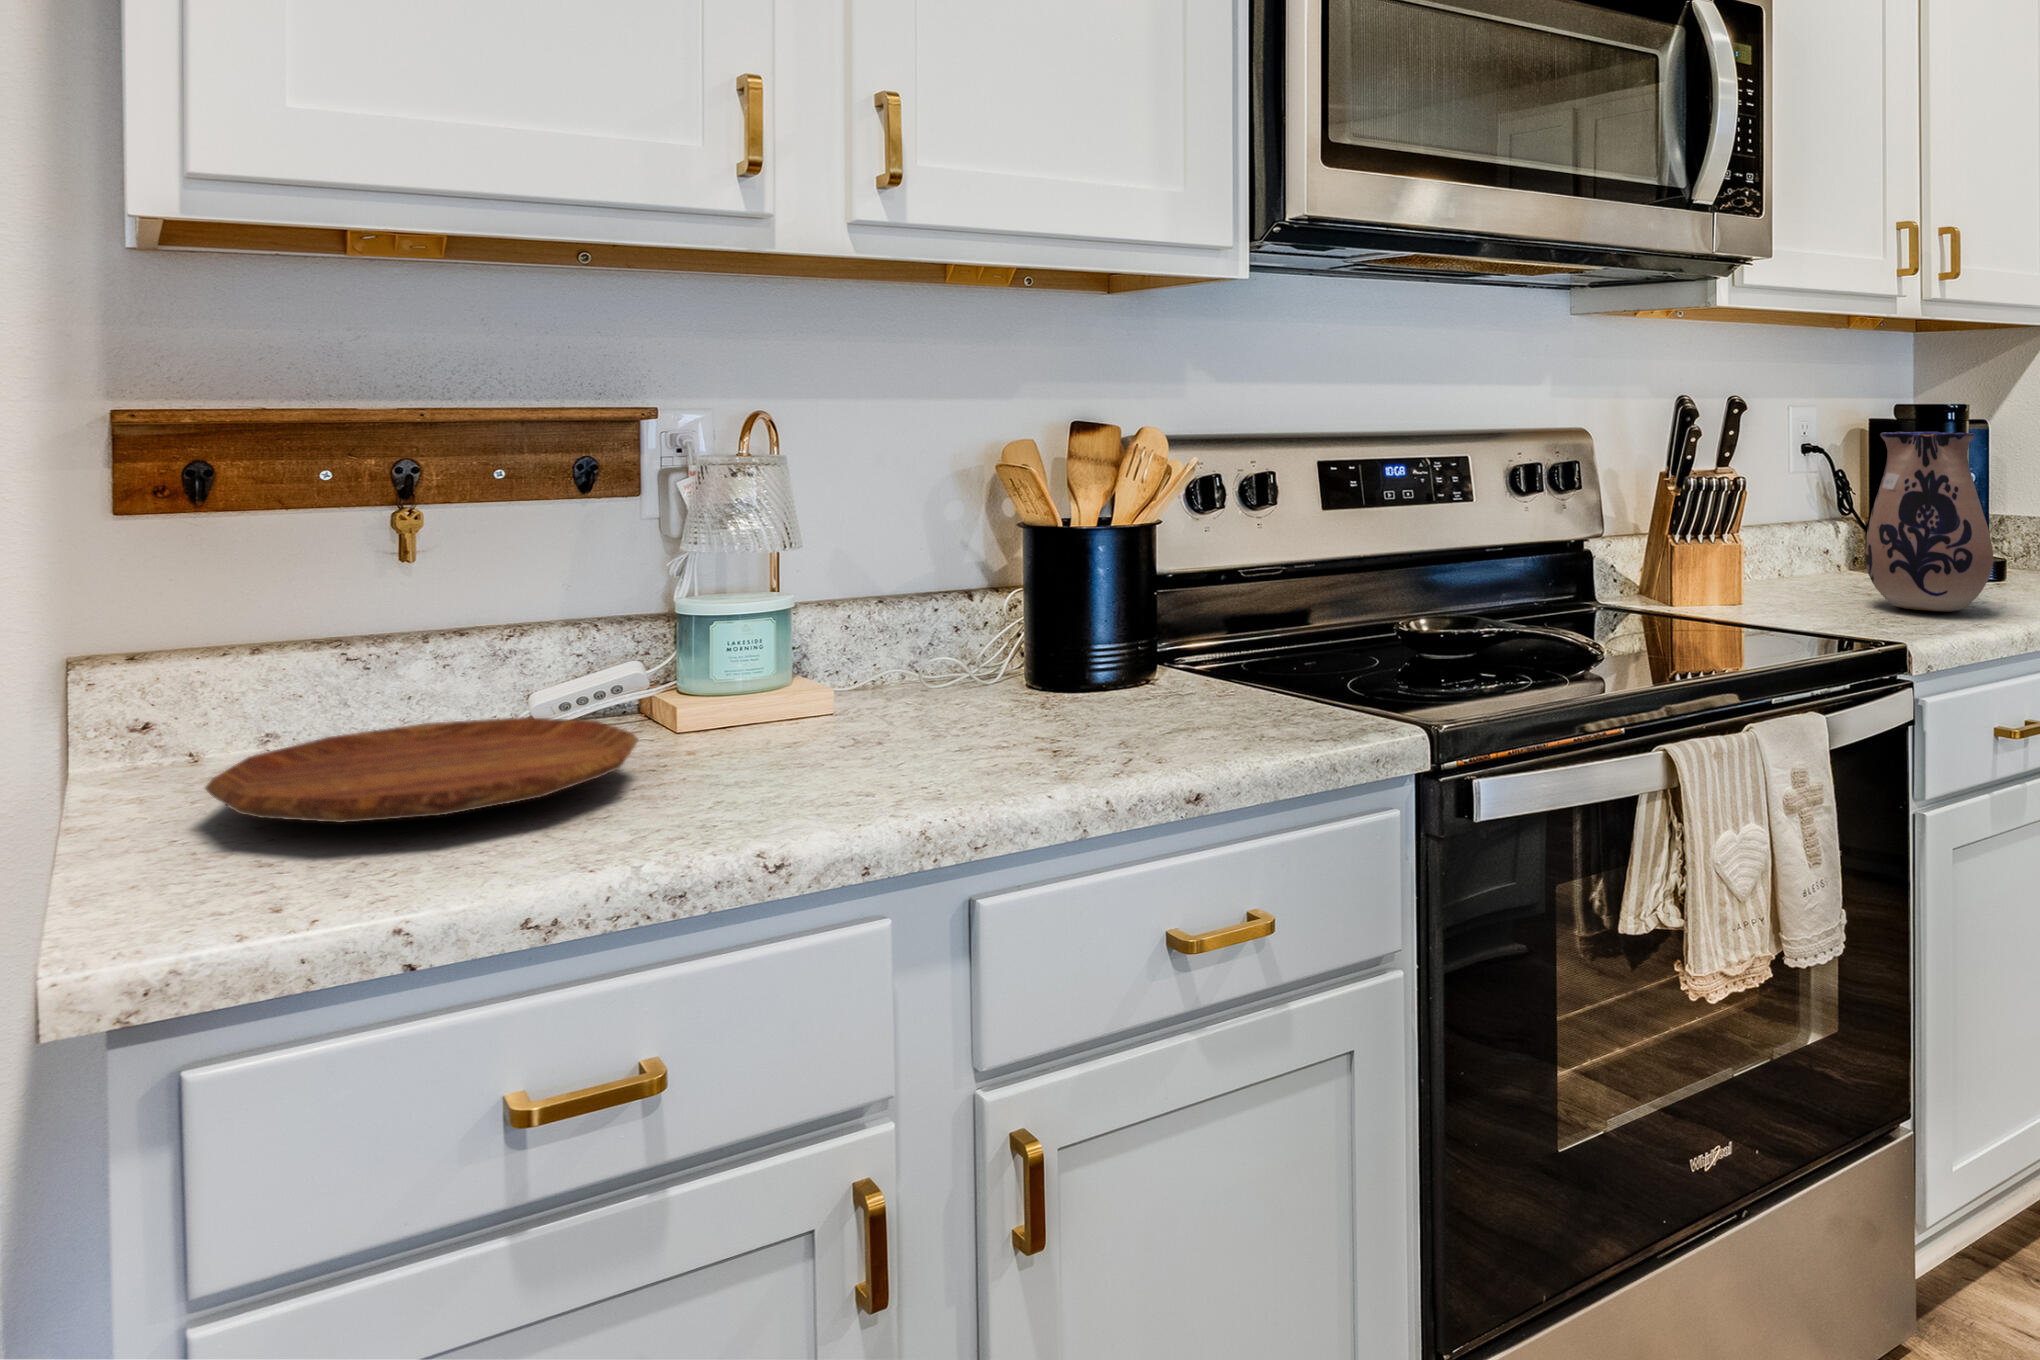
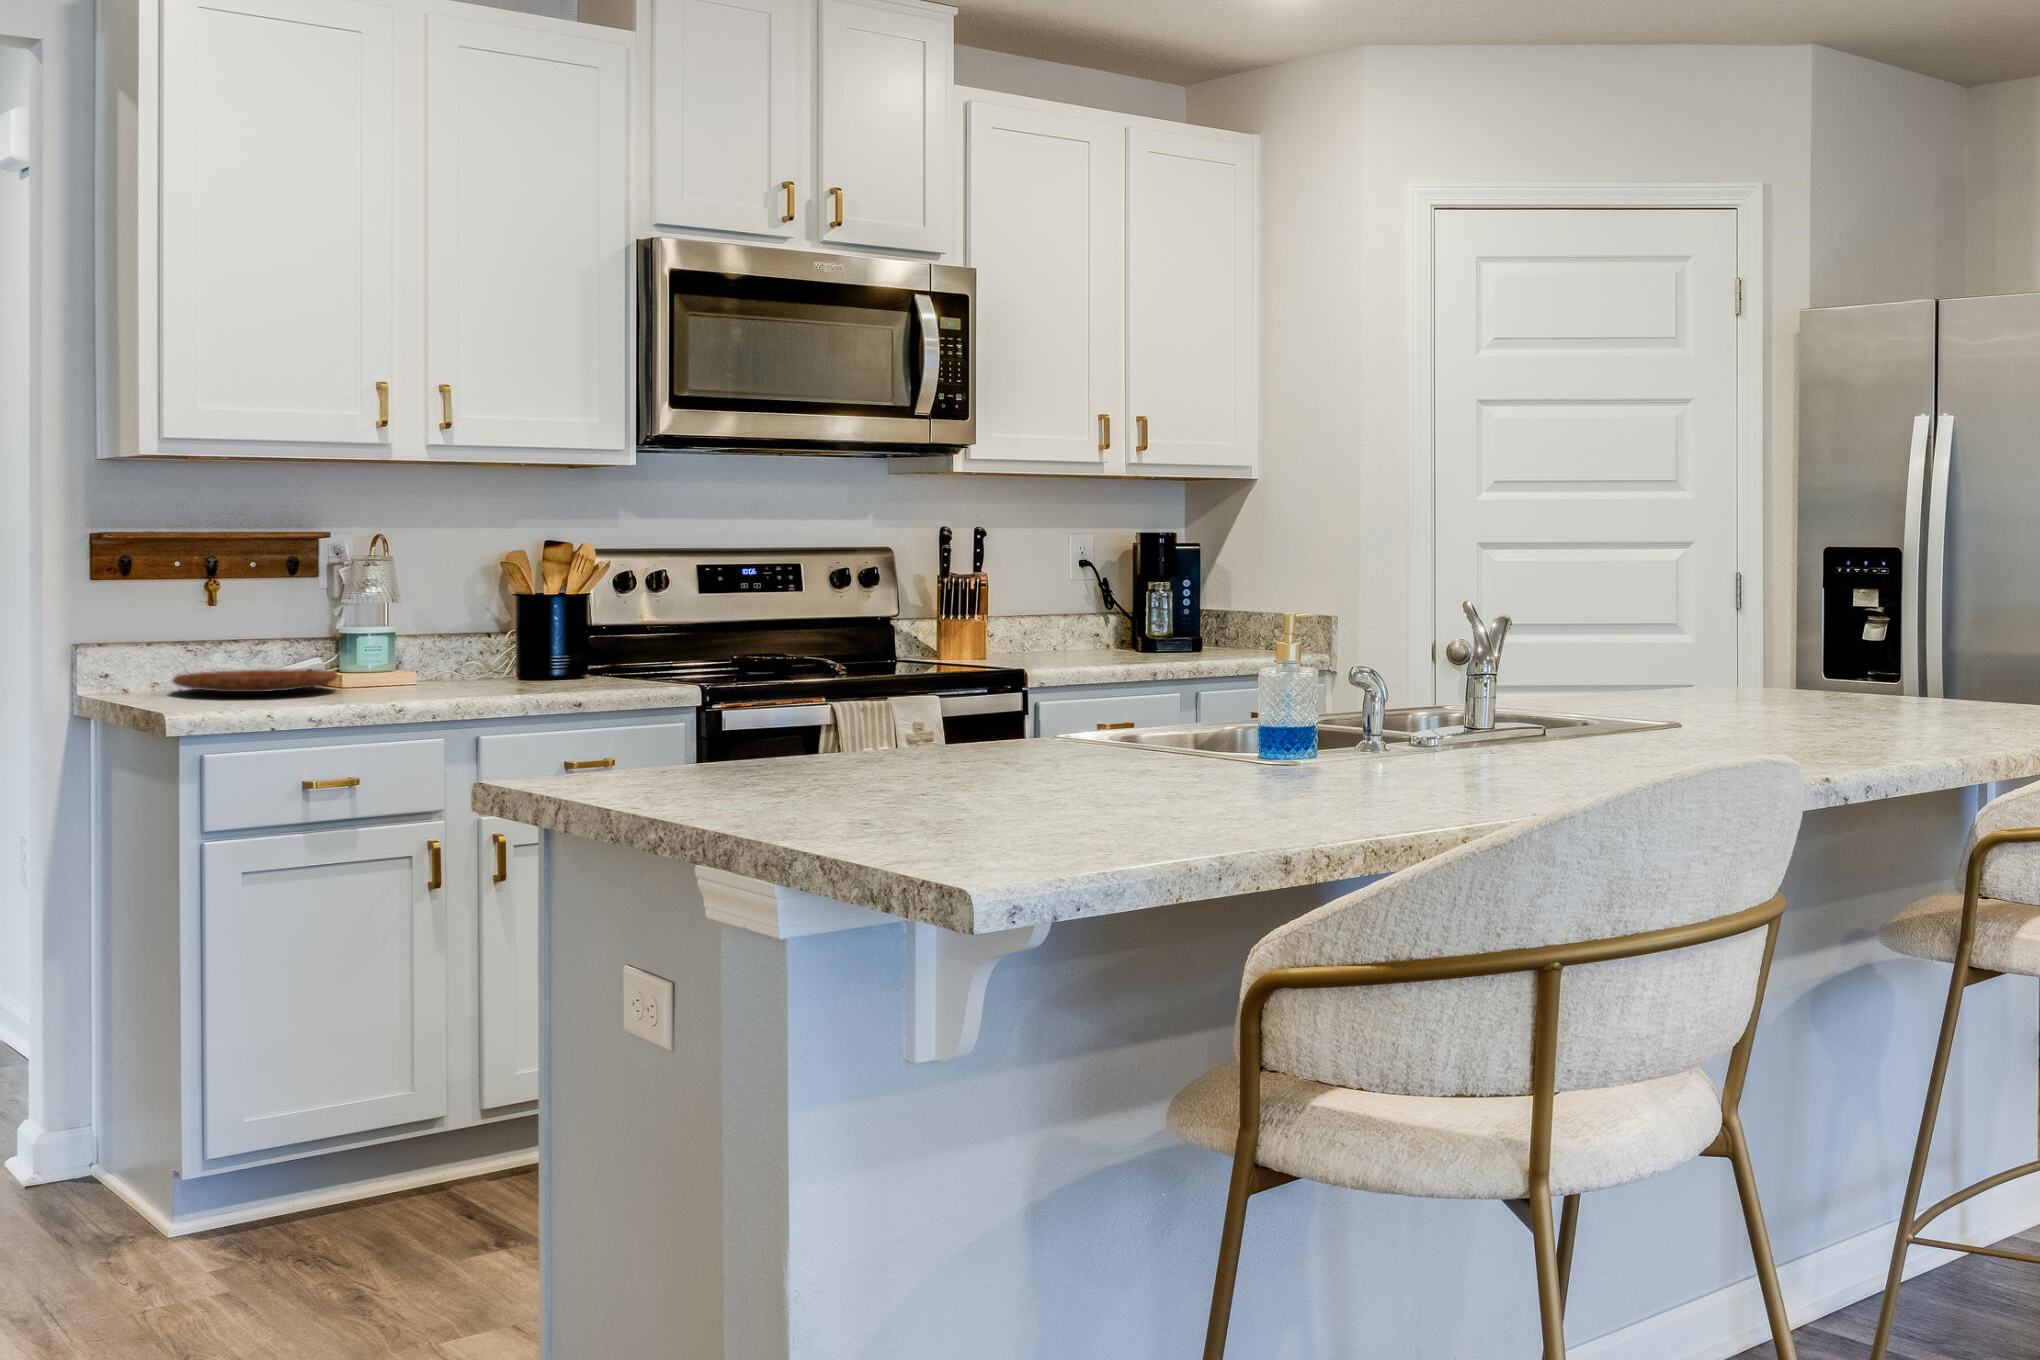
ceramic pitcher: present [1865,431,1993,612] -> none [1069,549,1145,657]

